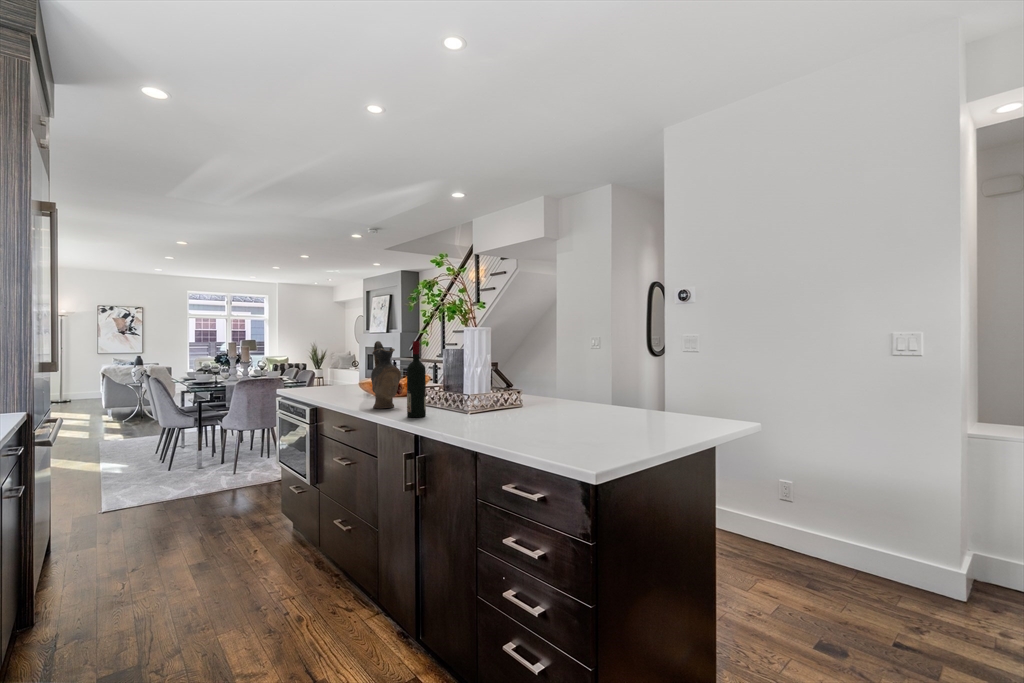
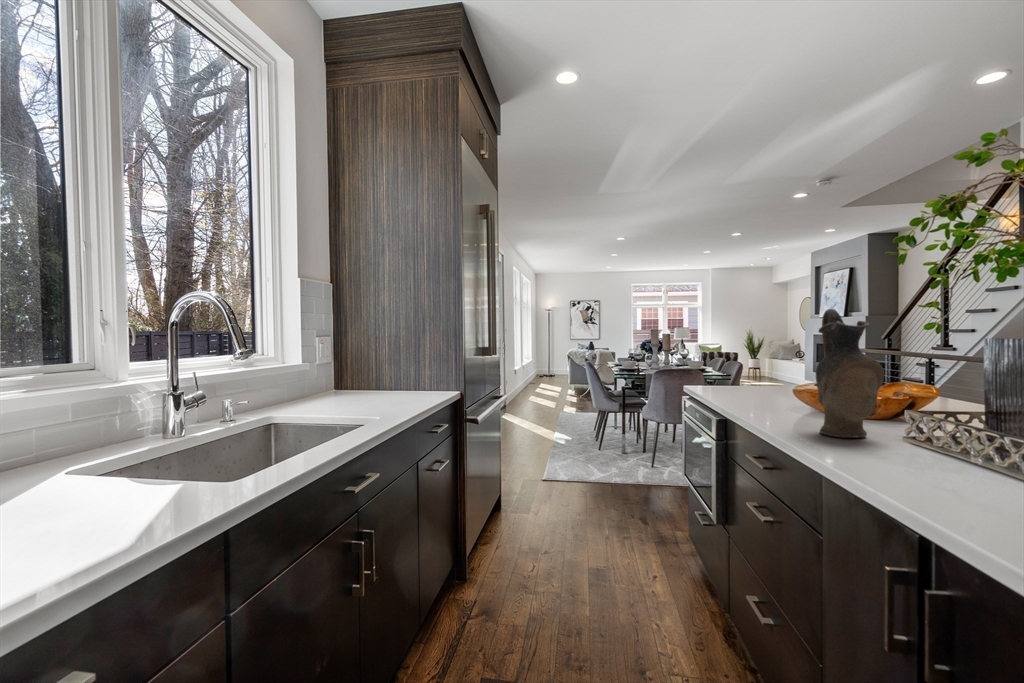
wine bottle: present [407,341,426,417] -> none [907,298,965,481]

